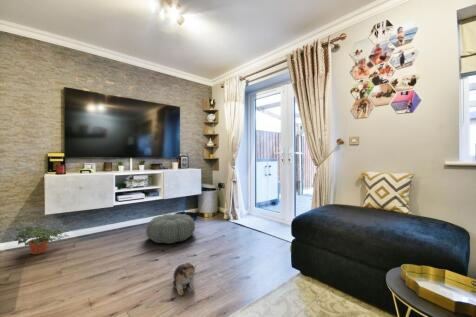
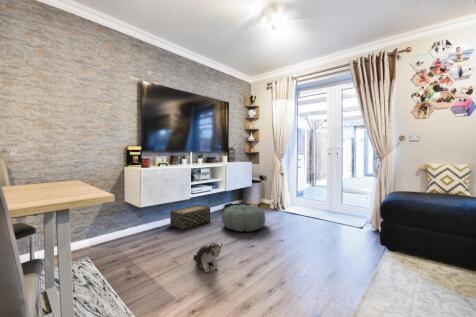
woven basket: none [103,212,147,238] -> present [170,205,210,229]
potted plant: present [15,224,69,254] -> none [105,217,155,247]
plush toy: present [173,263,196,295] -> present [194,243,223,272]

